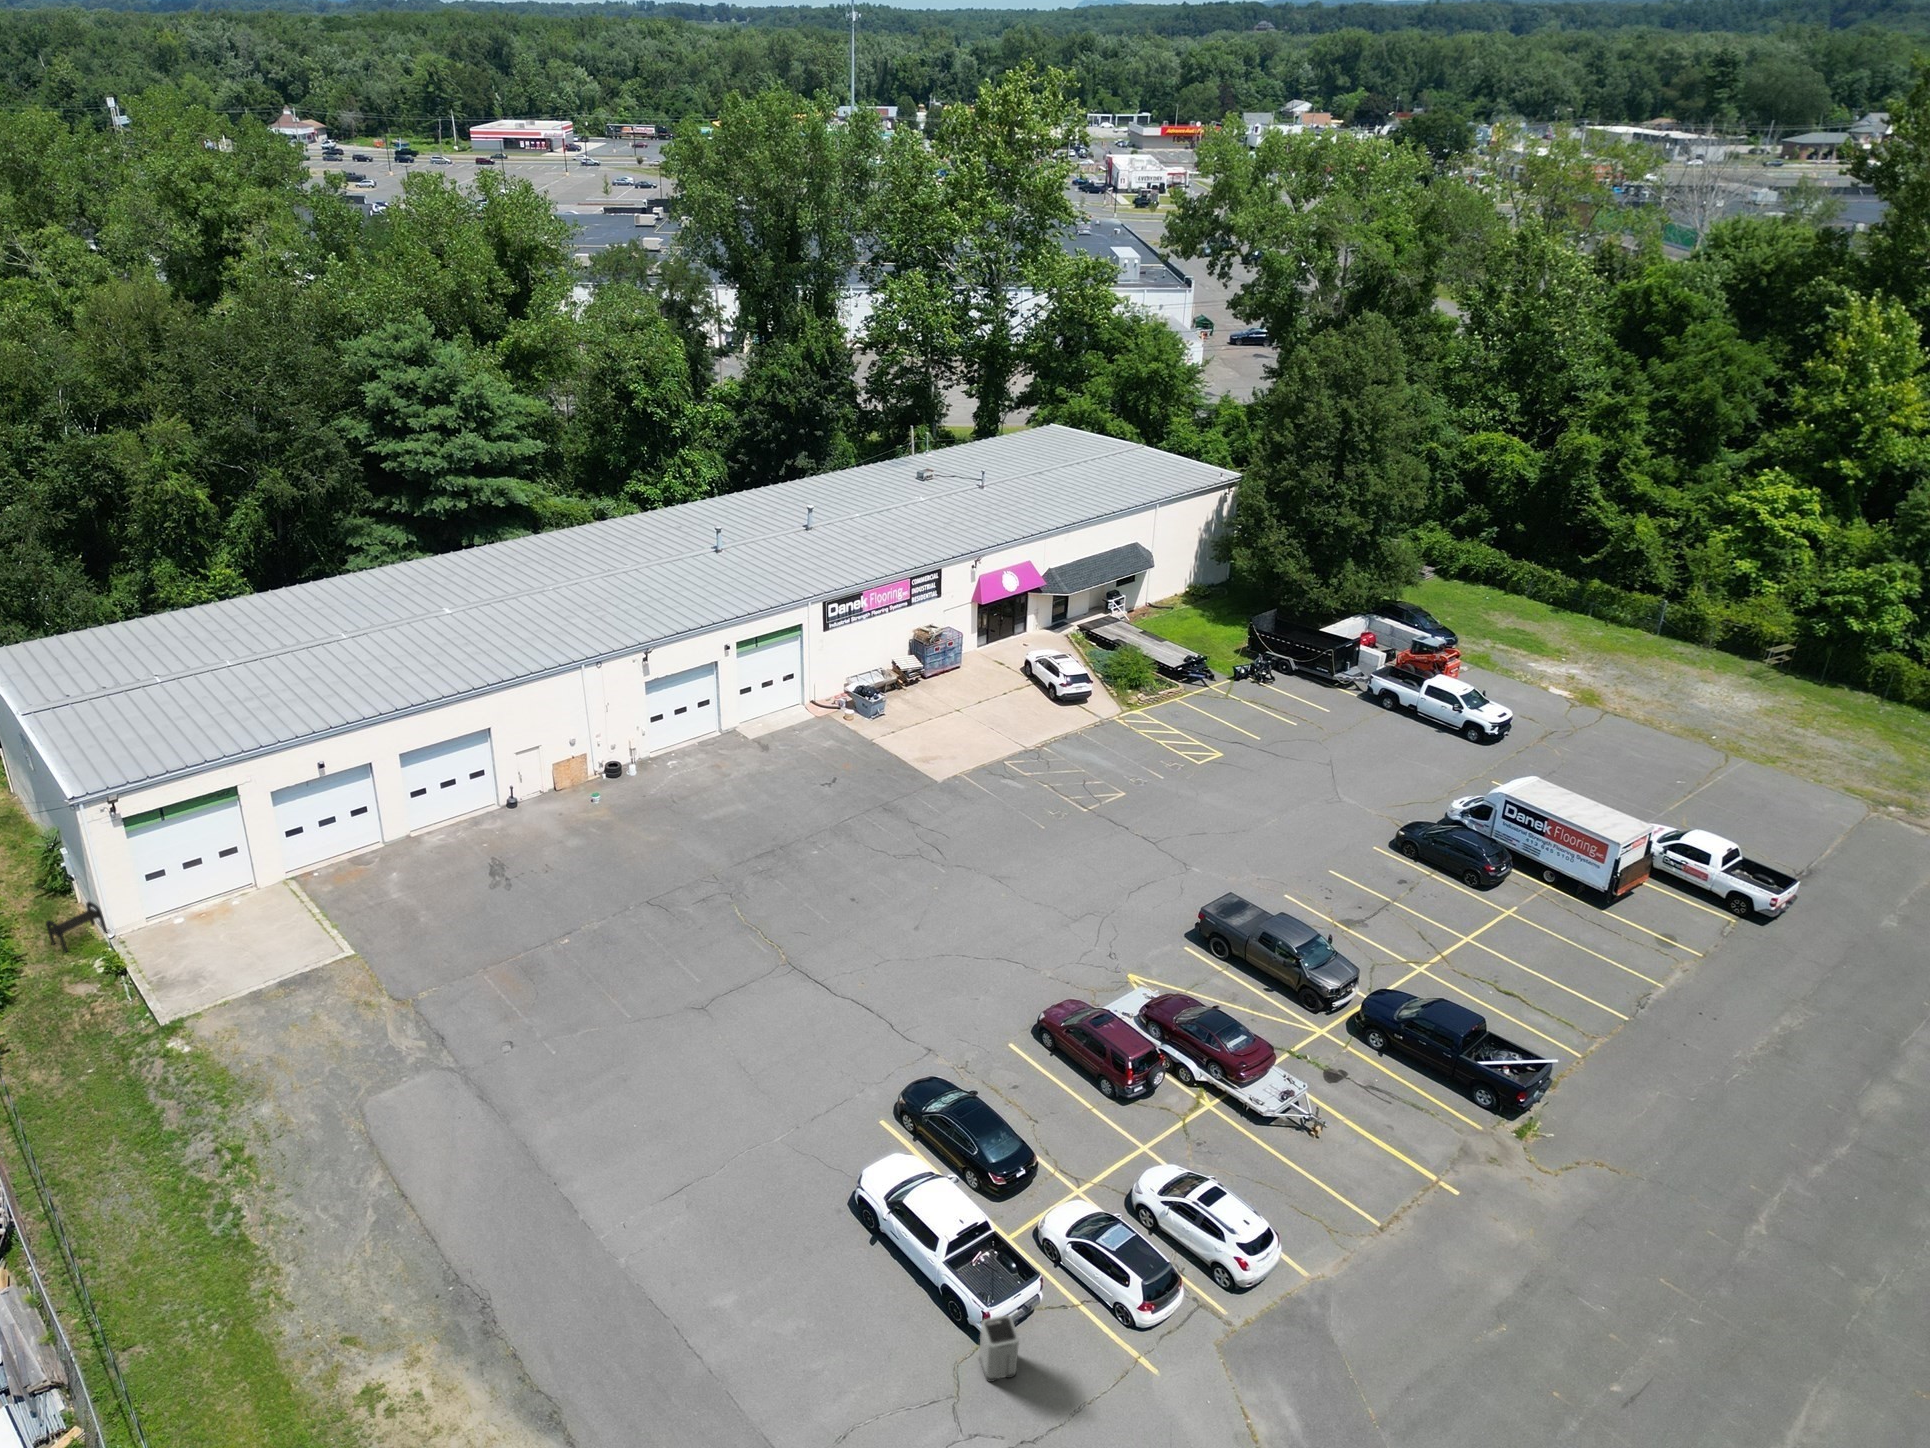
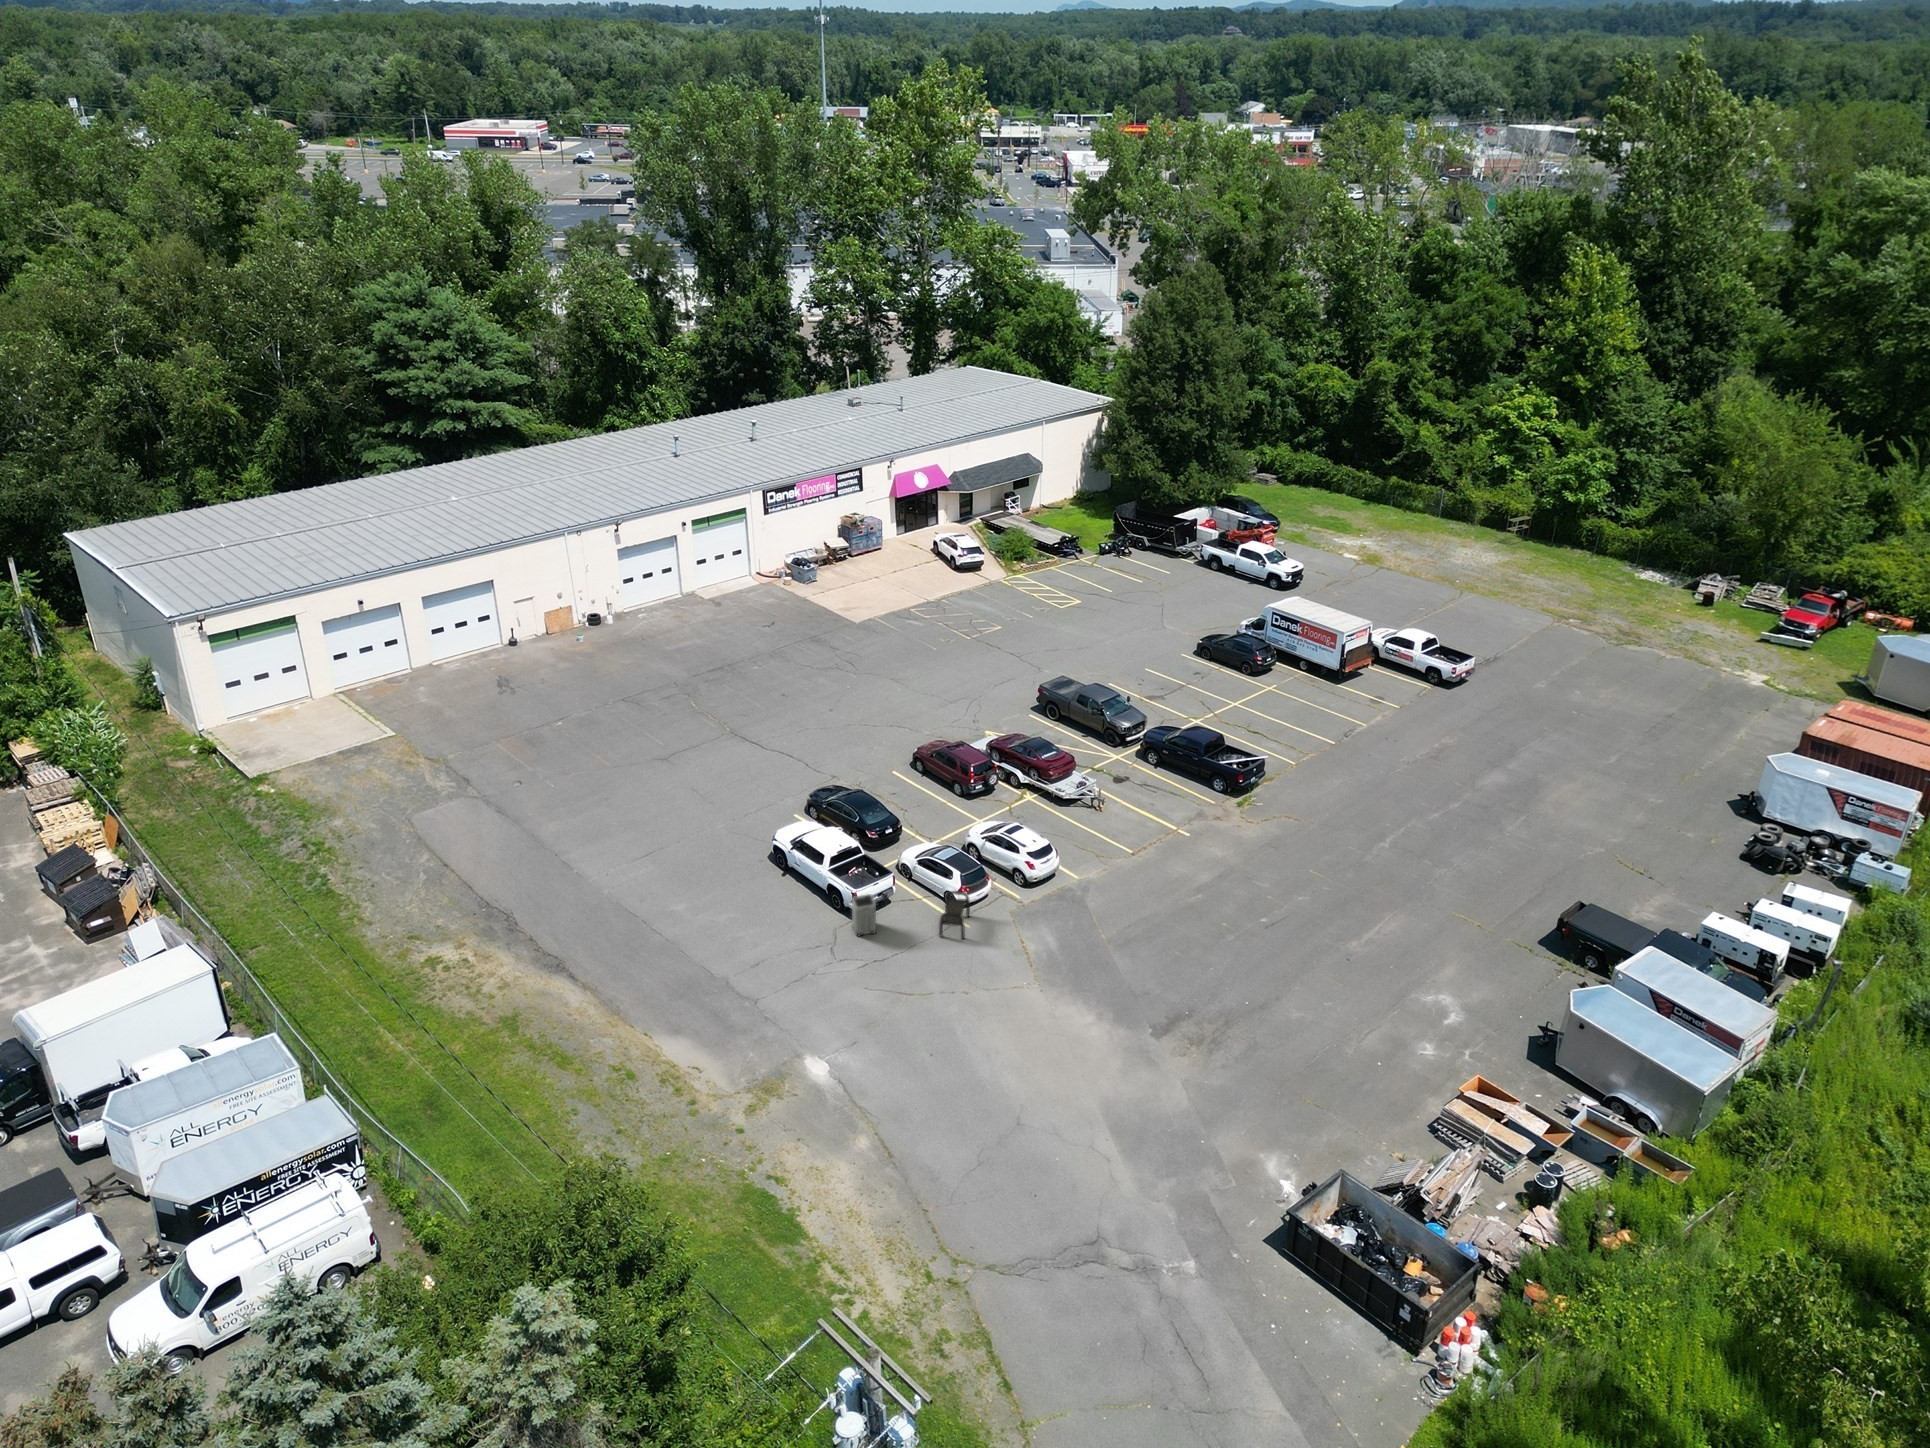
bench: present [46,902,107,953] -> present [939,891,970,939]

